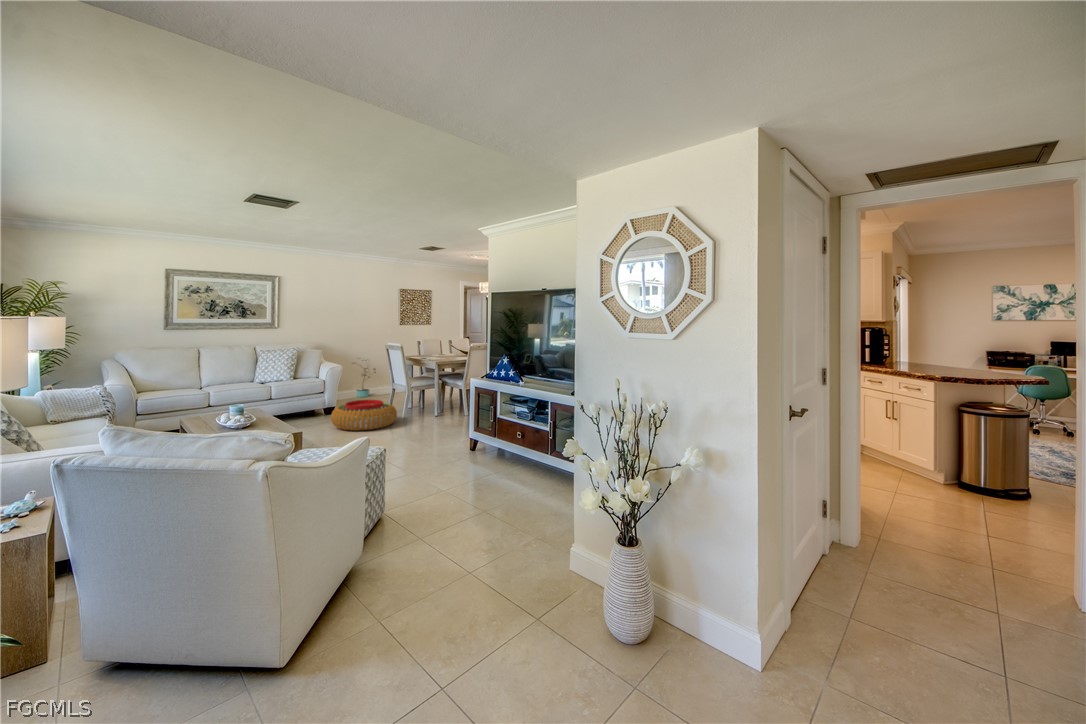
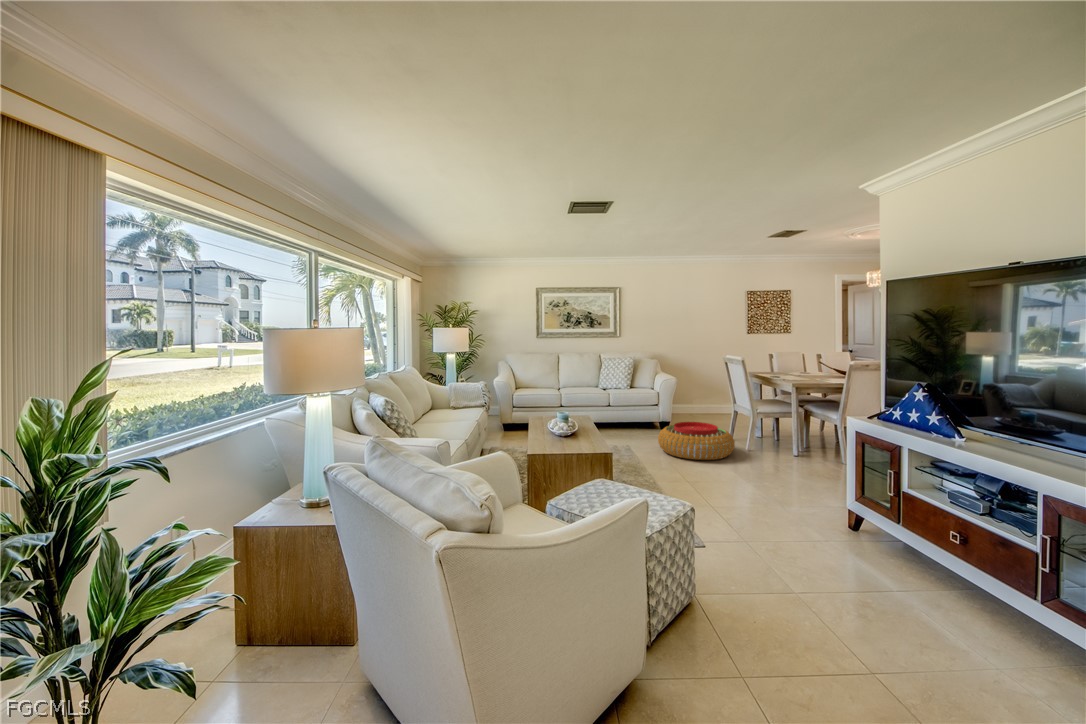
potted plant: present [357,368,376,397] -> none [689,370,717,415]

